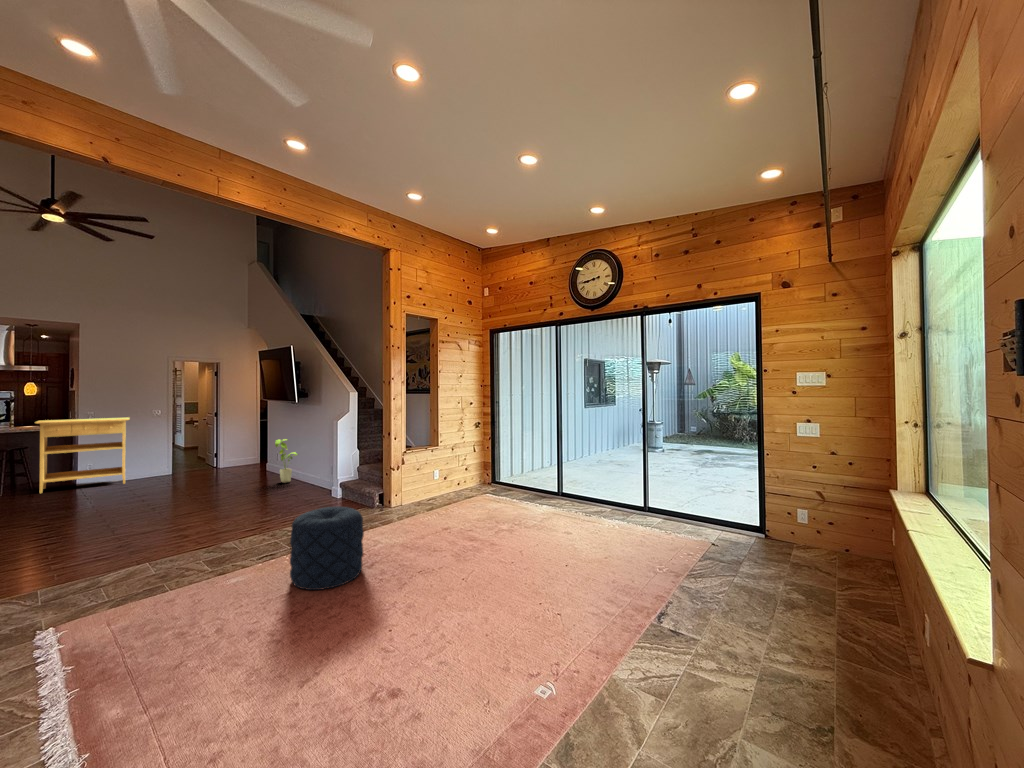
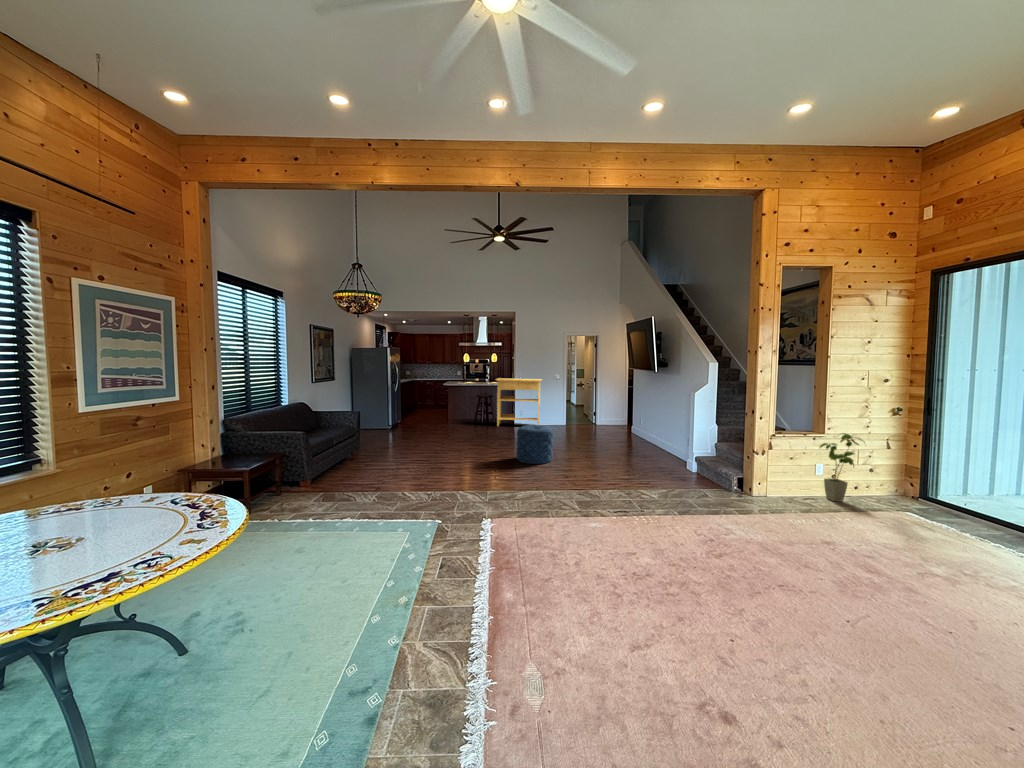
house plant: present [275,439,297,483] -> present [820,433,863,501]
pouf: present [290,507,364,590] -> present [516,425,553,464]

